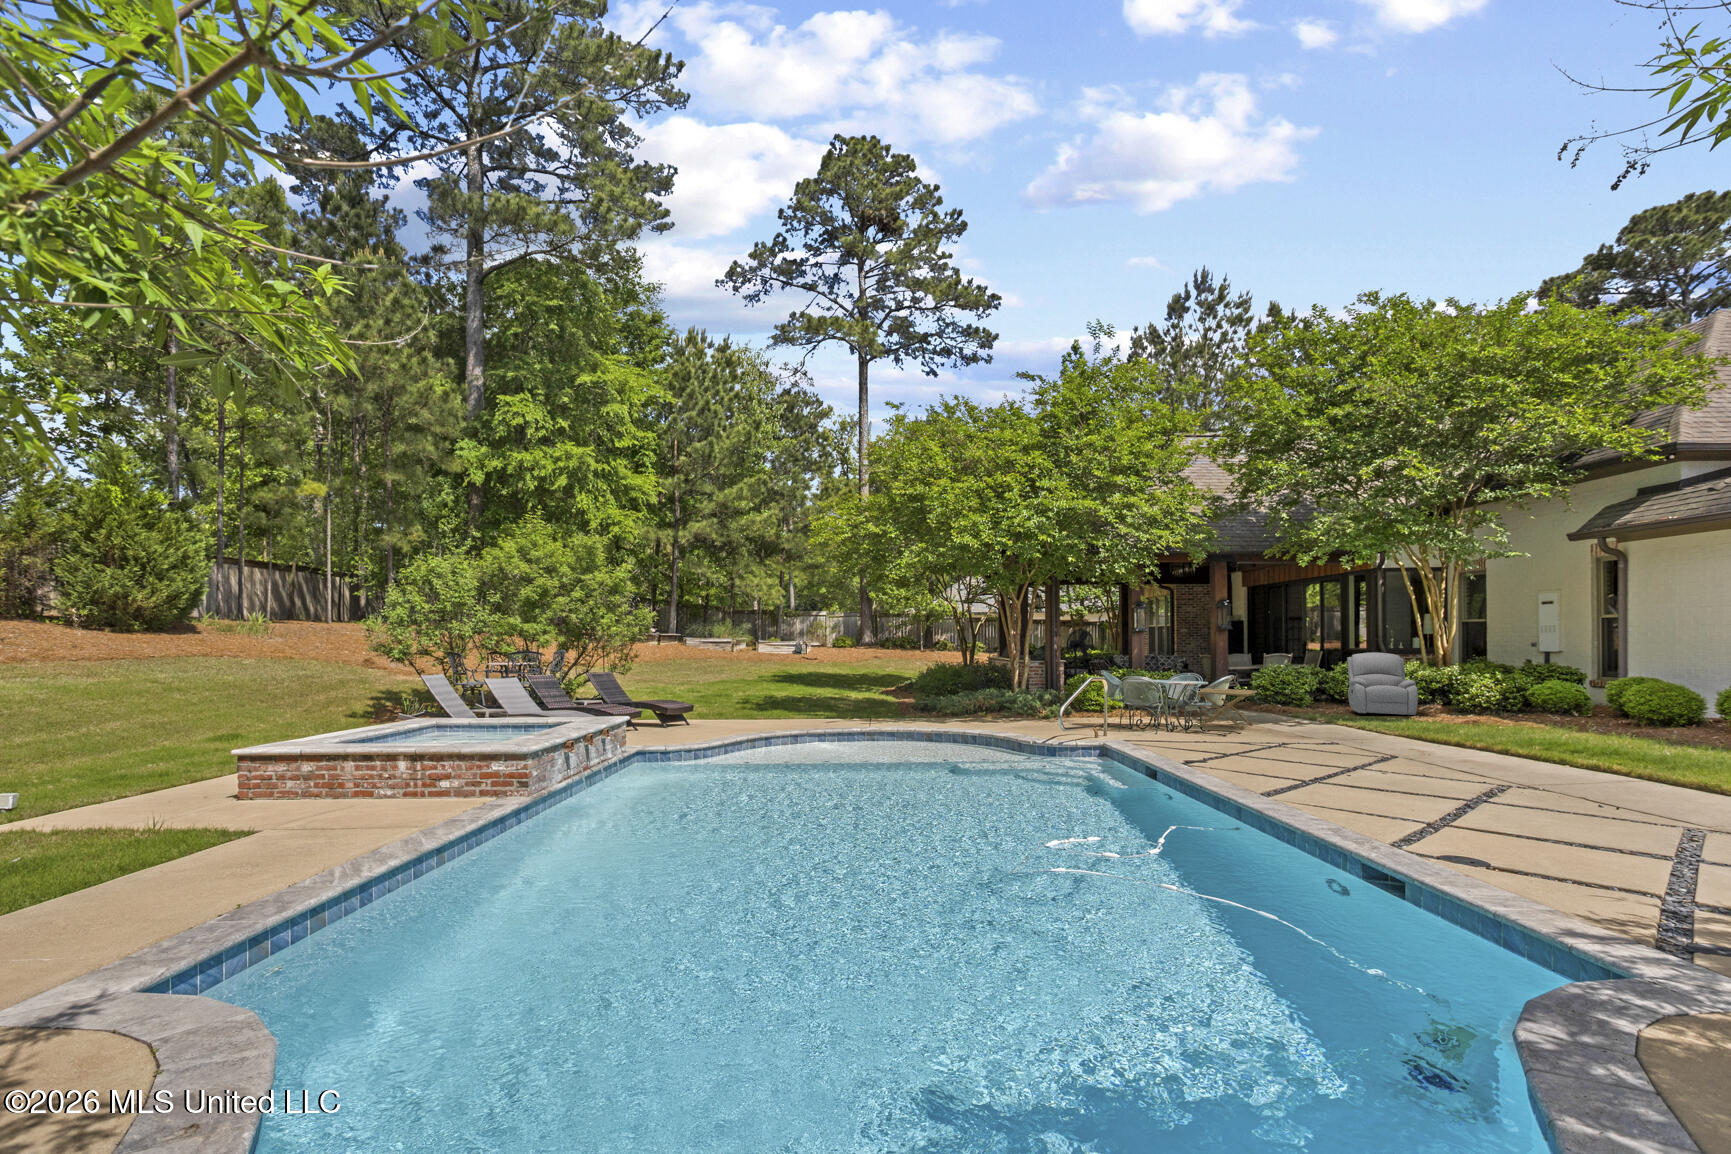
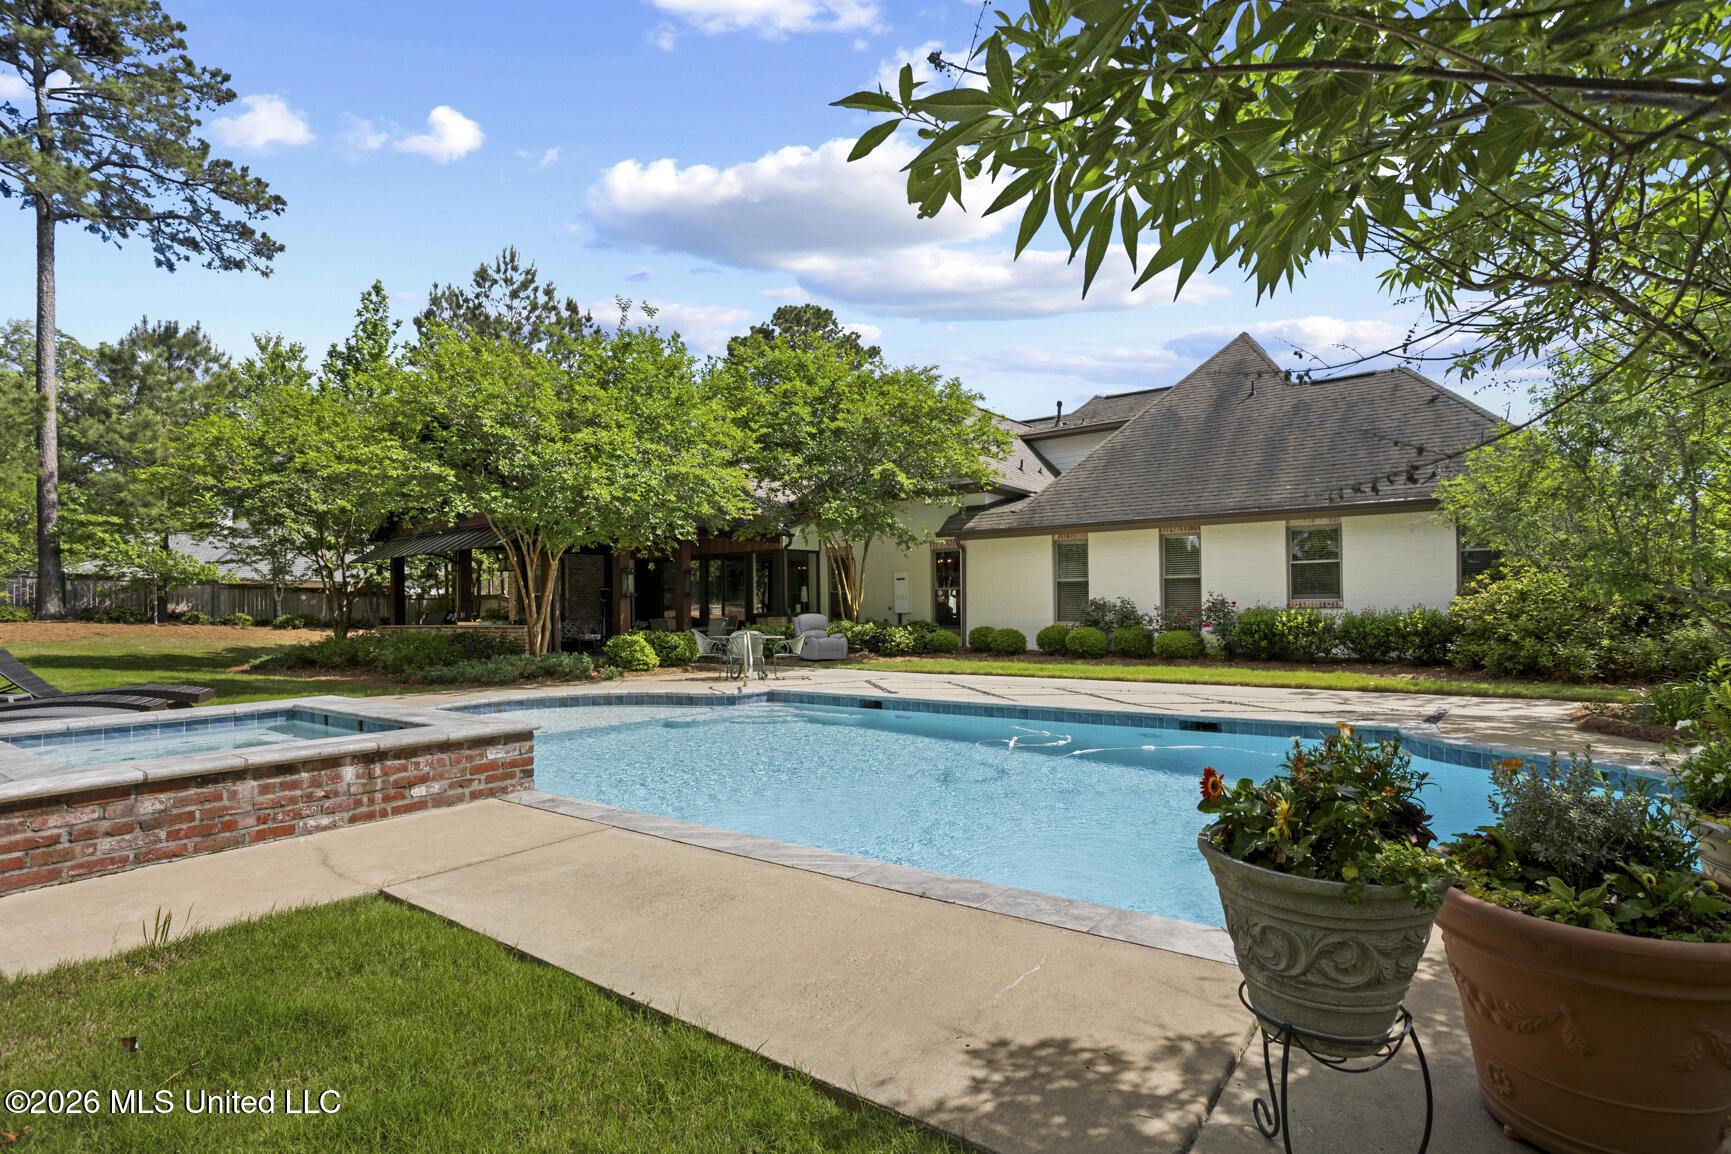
side table: present [1198,688,1257,730] -> none [748,642,800,674]

